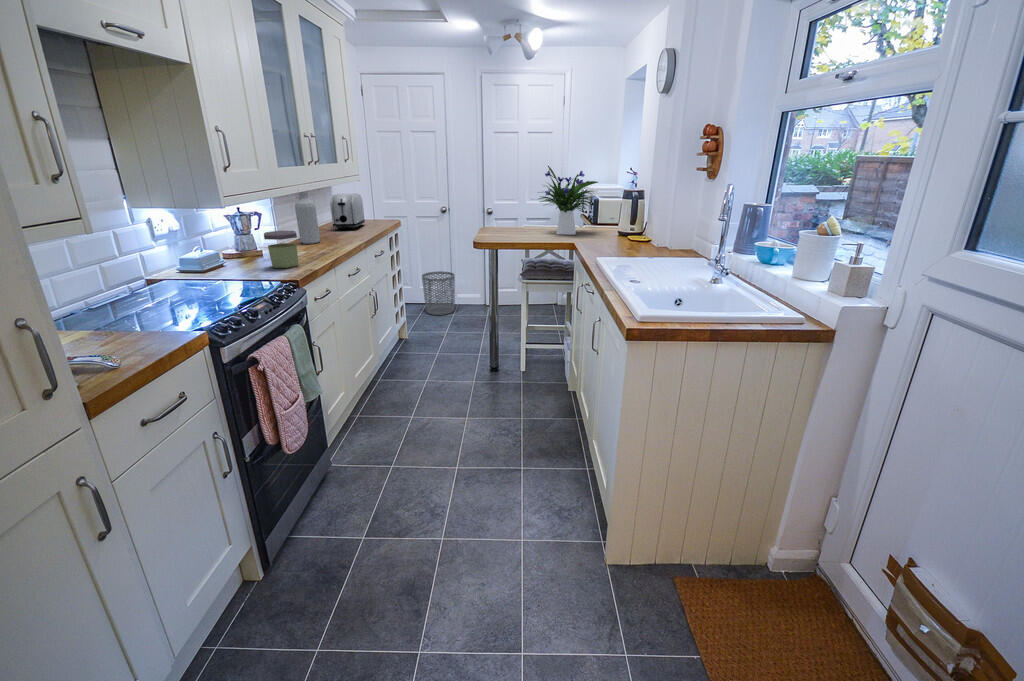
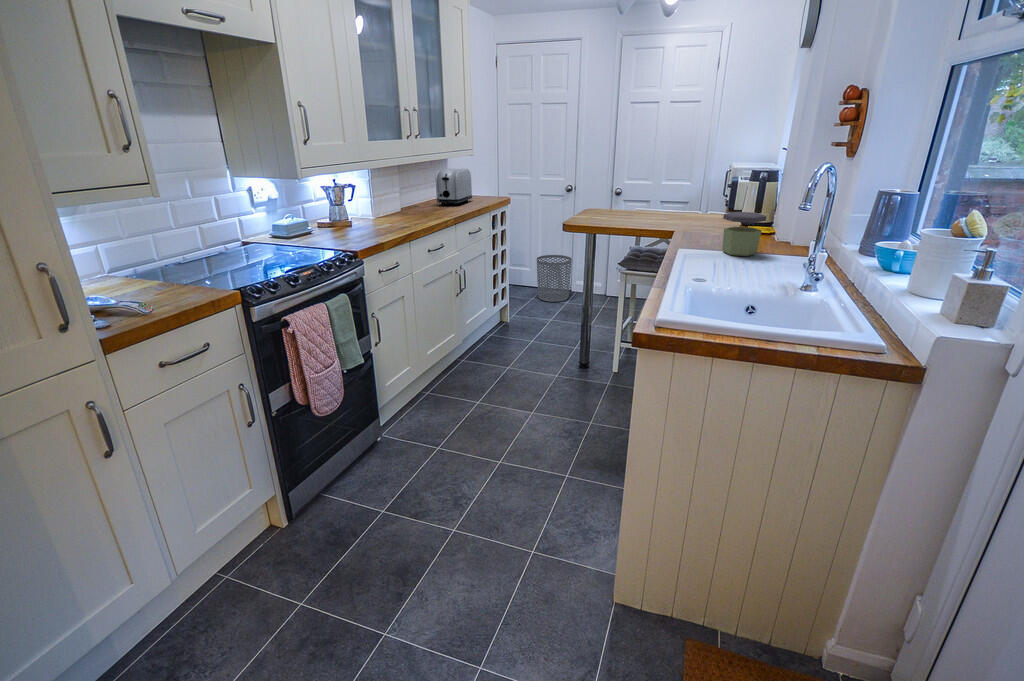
flower arrangement: present [540,166,598,235] -> none [644,138,722,221]
bottle: present [295,191,320,244] -> none [392,162,414,217]
jar: present [264,231,299,268] -> present [722,212,766,256]

